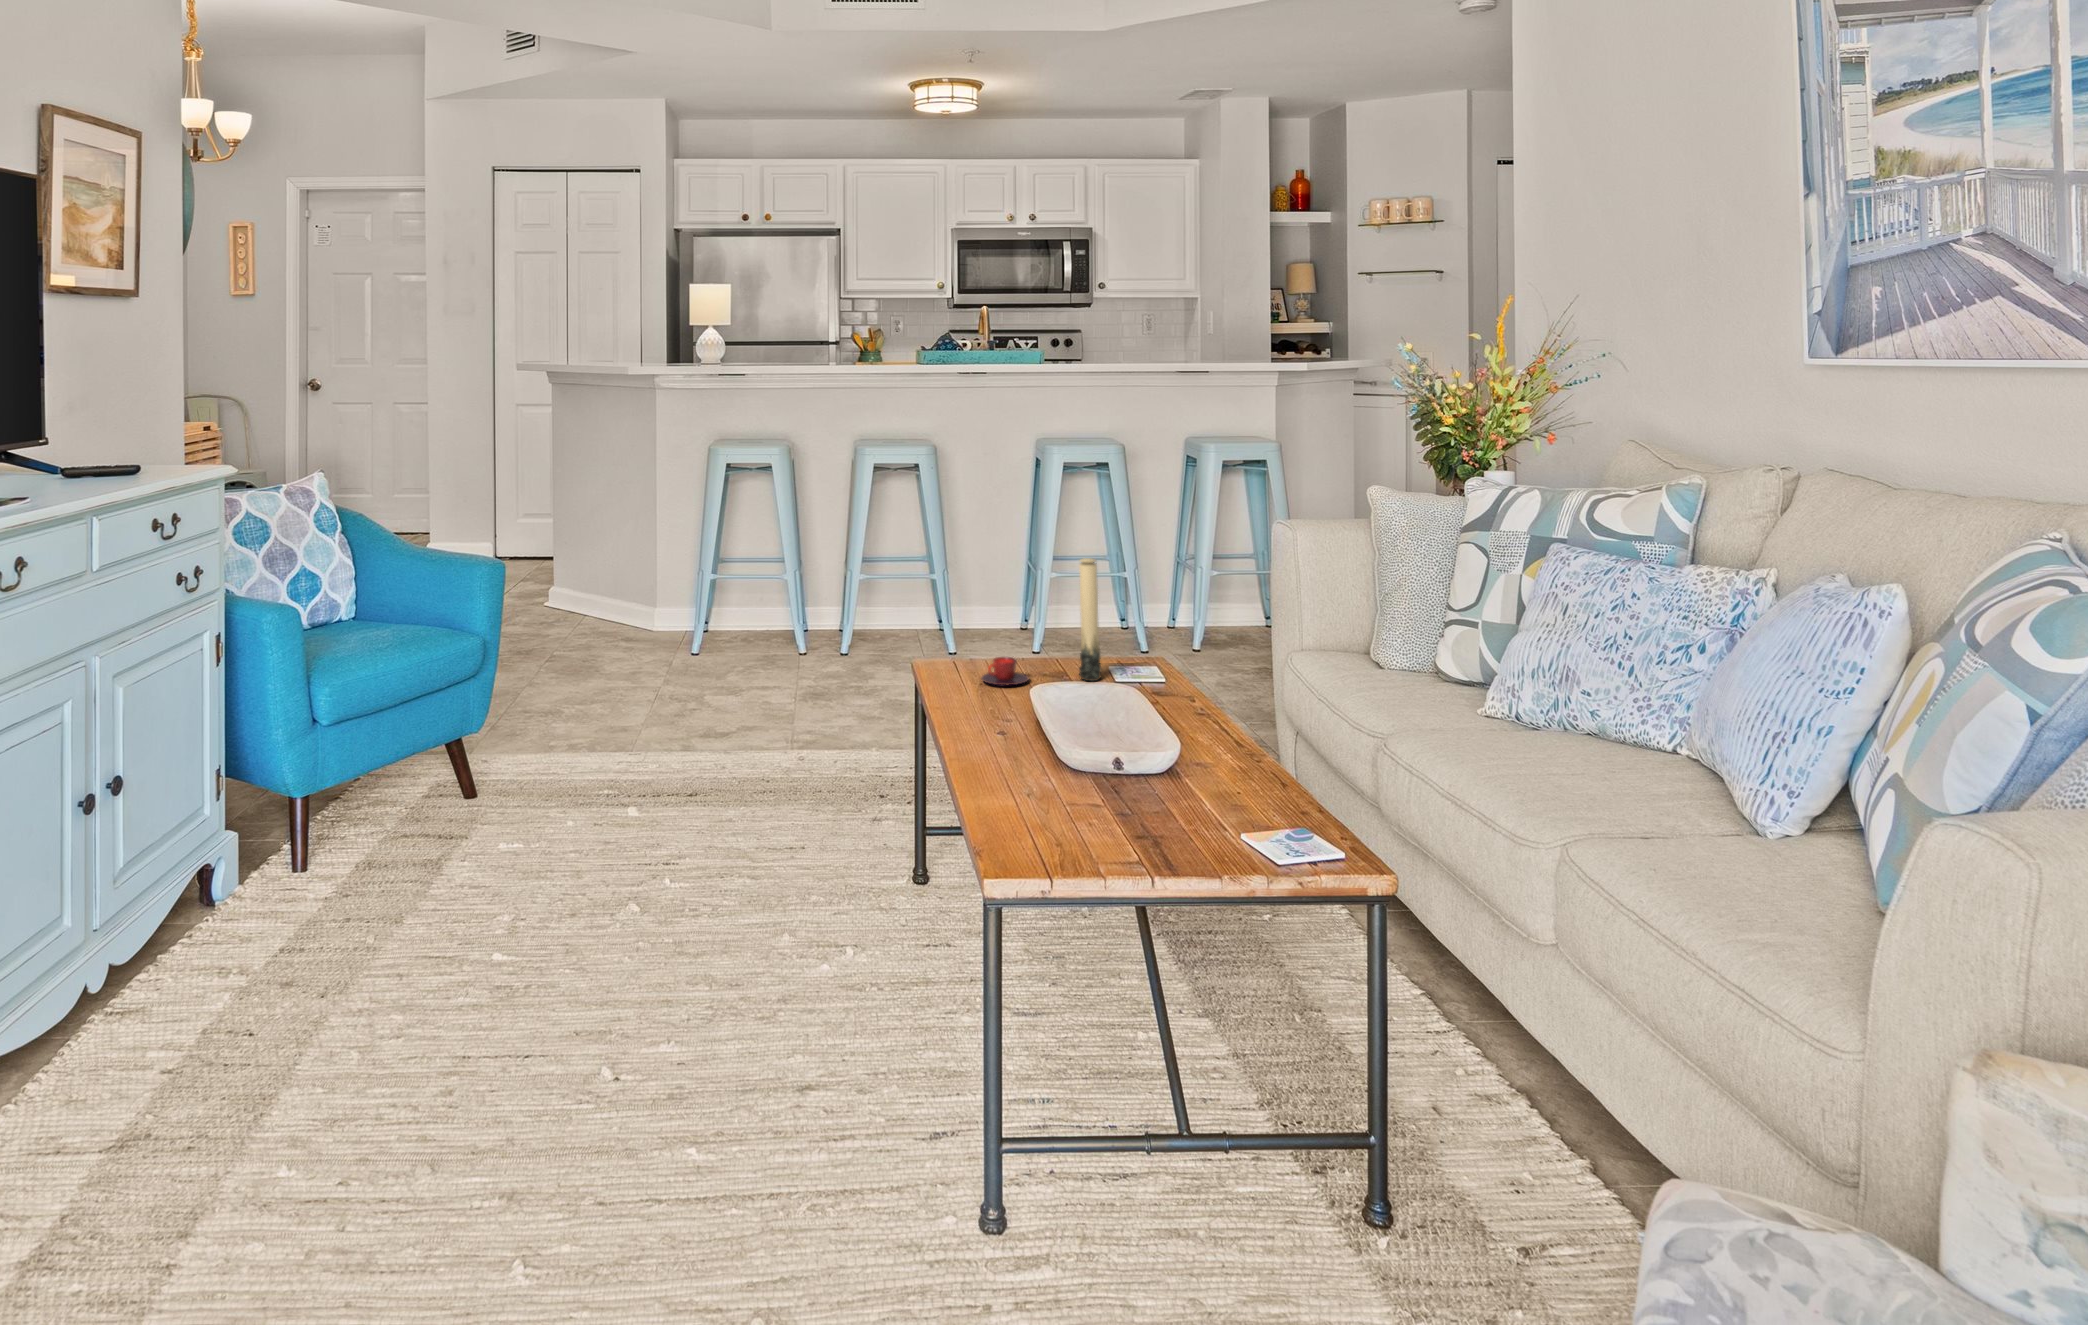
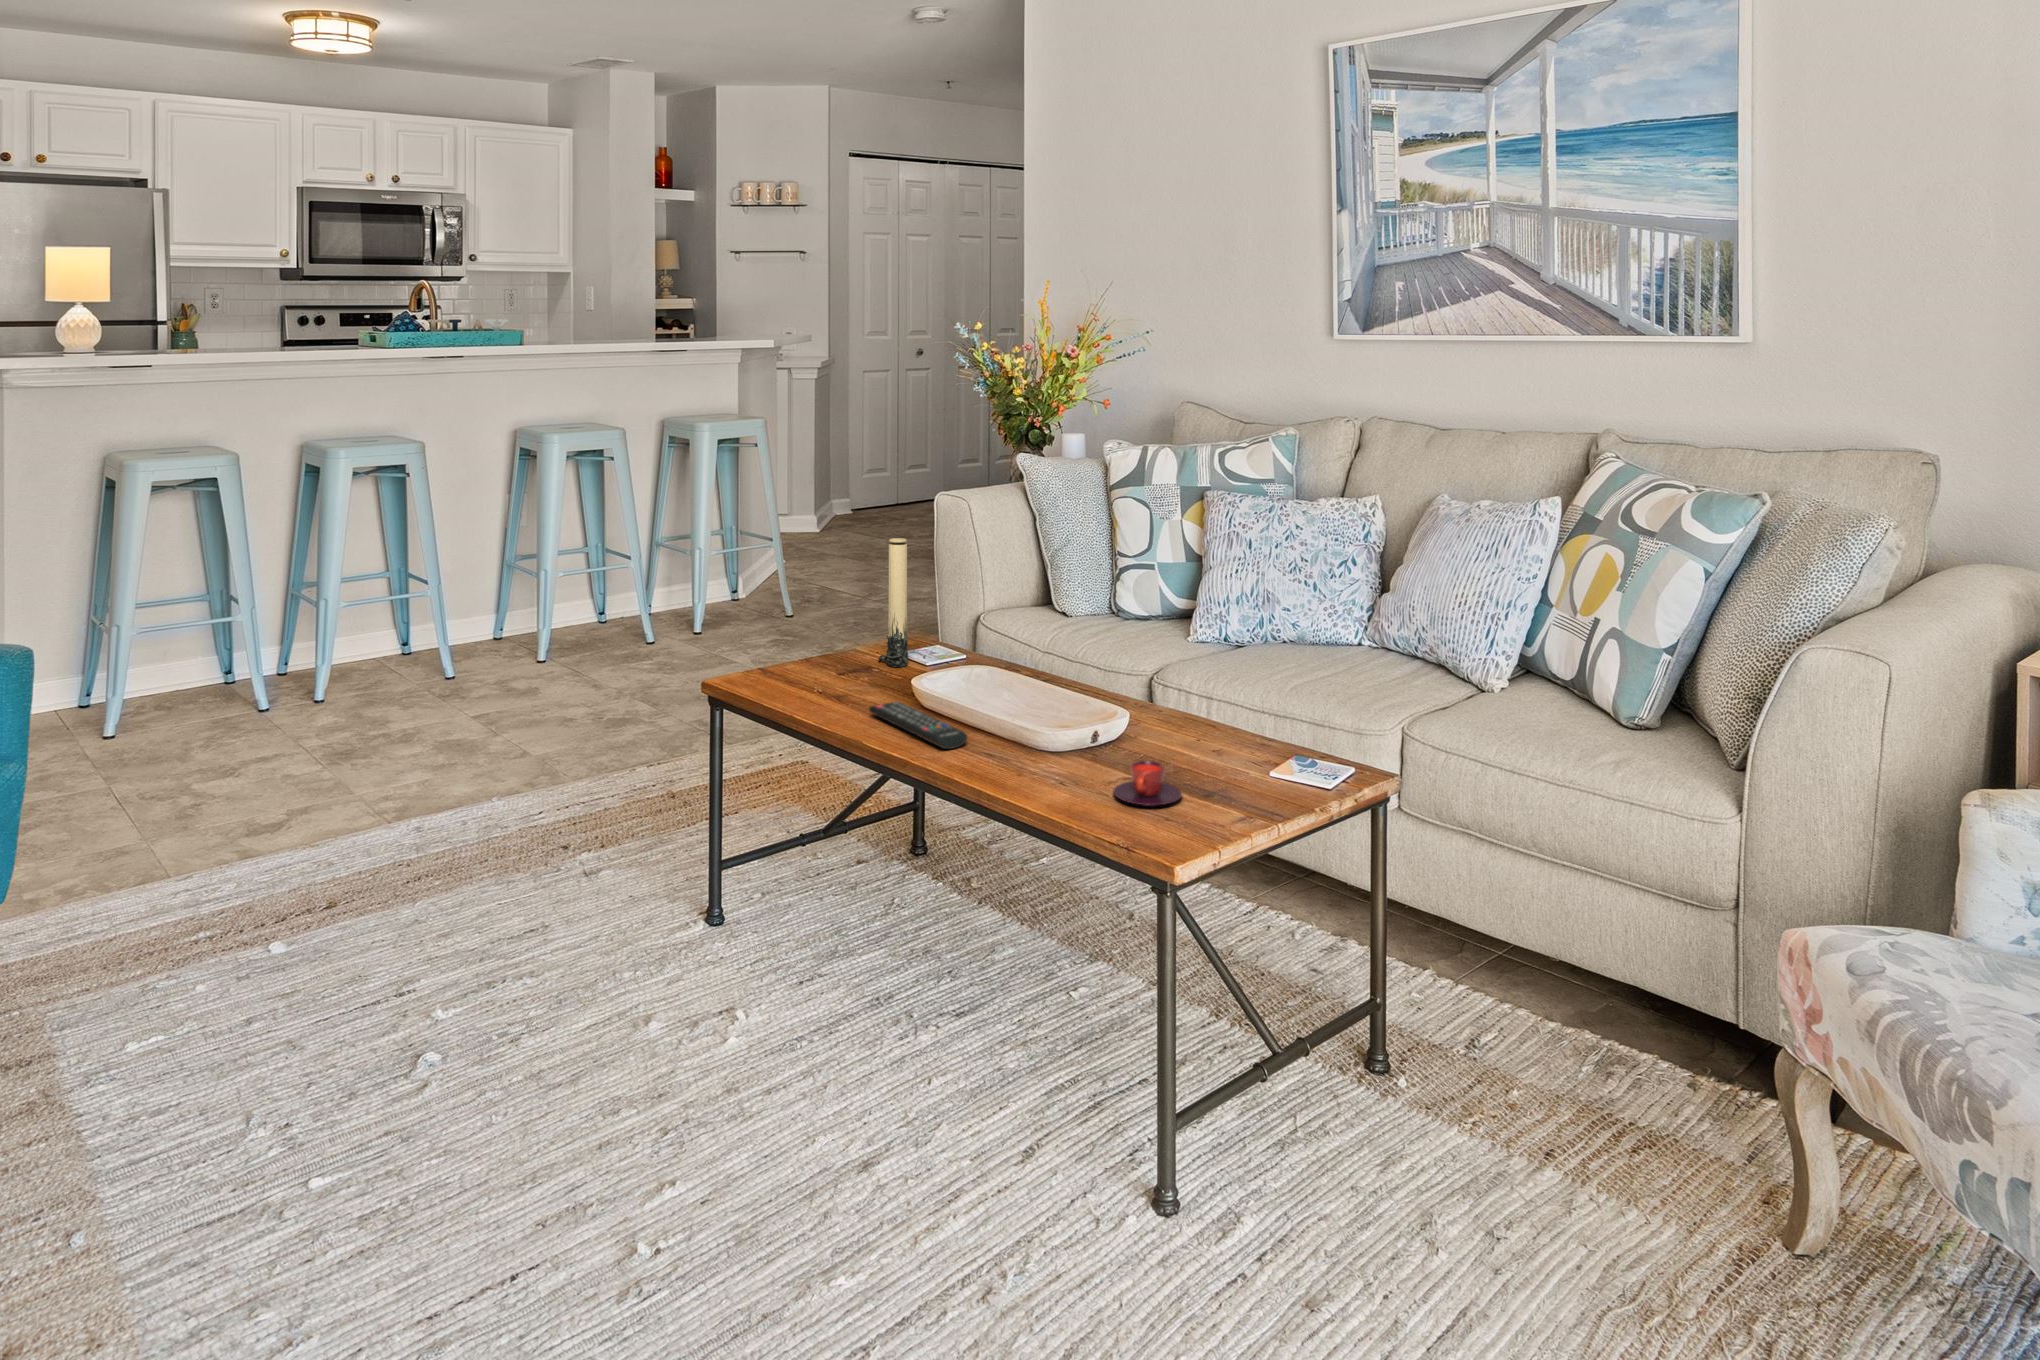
teacup: present [981,657,1029,685] -> present [1113,761,1182,806]
remote control: none [984,709,1017,758] -> present [869,702,967,749]

